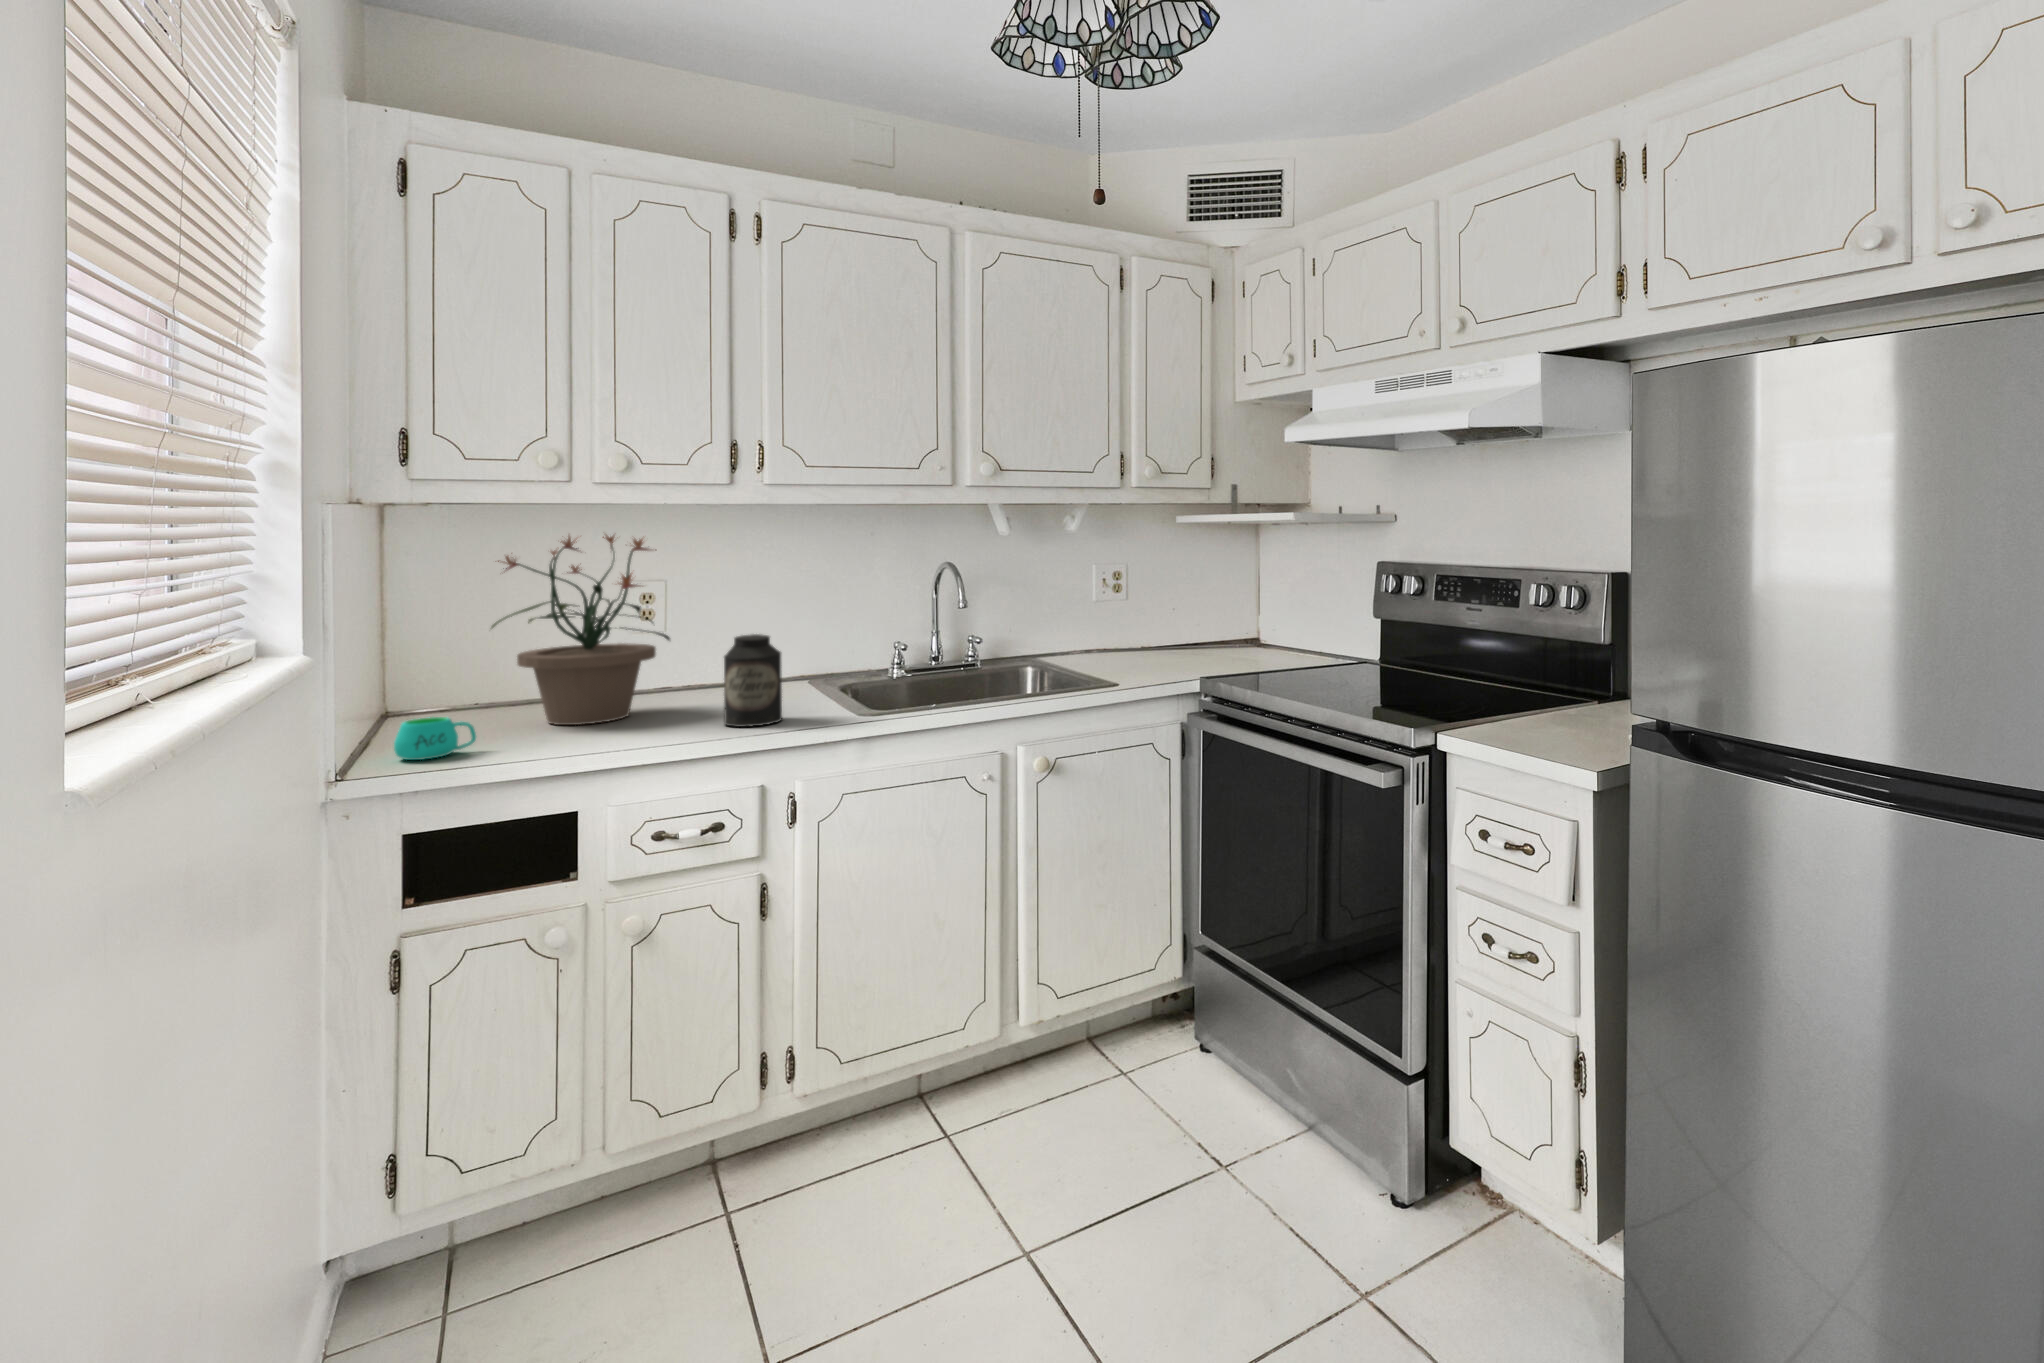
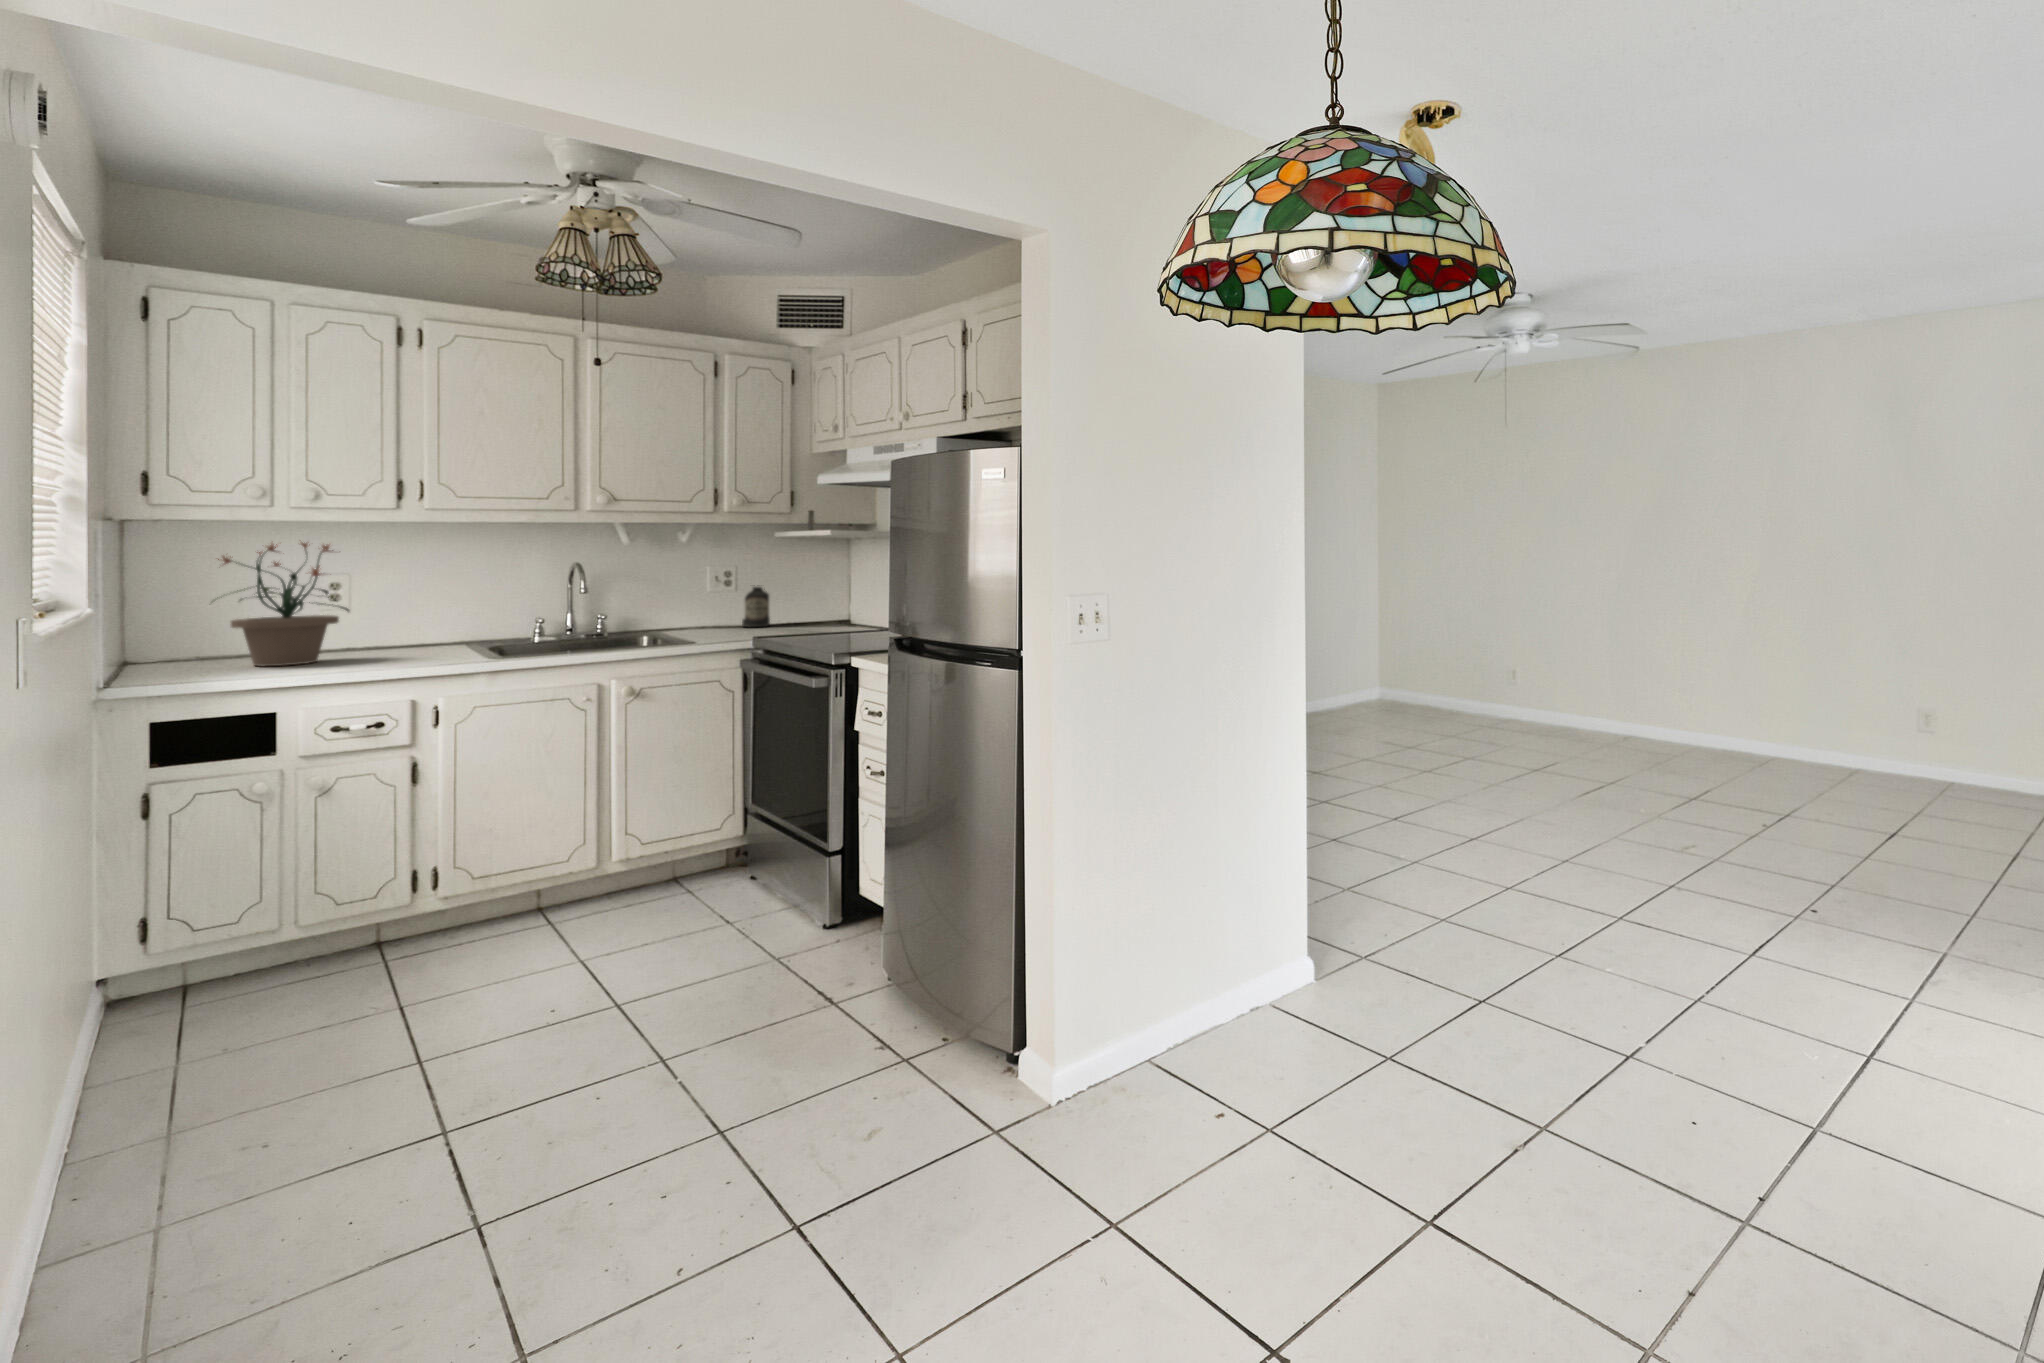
canister: present [724,634,782,727] -> present [742,587,770,627]
mug: present [394,717,476,760] -> none [141,656,201,681]

